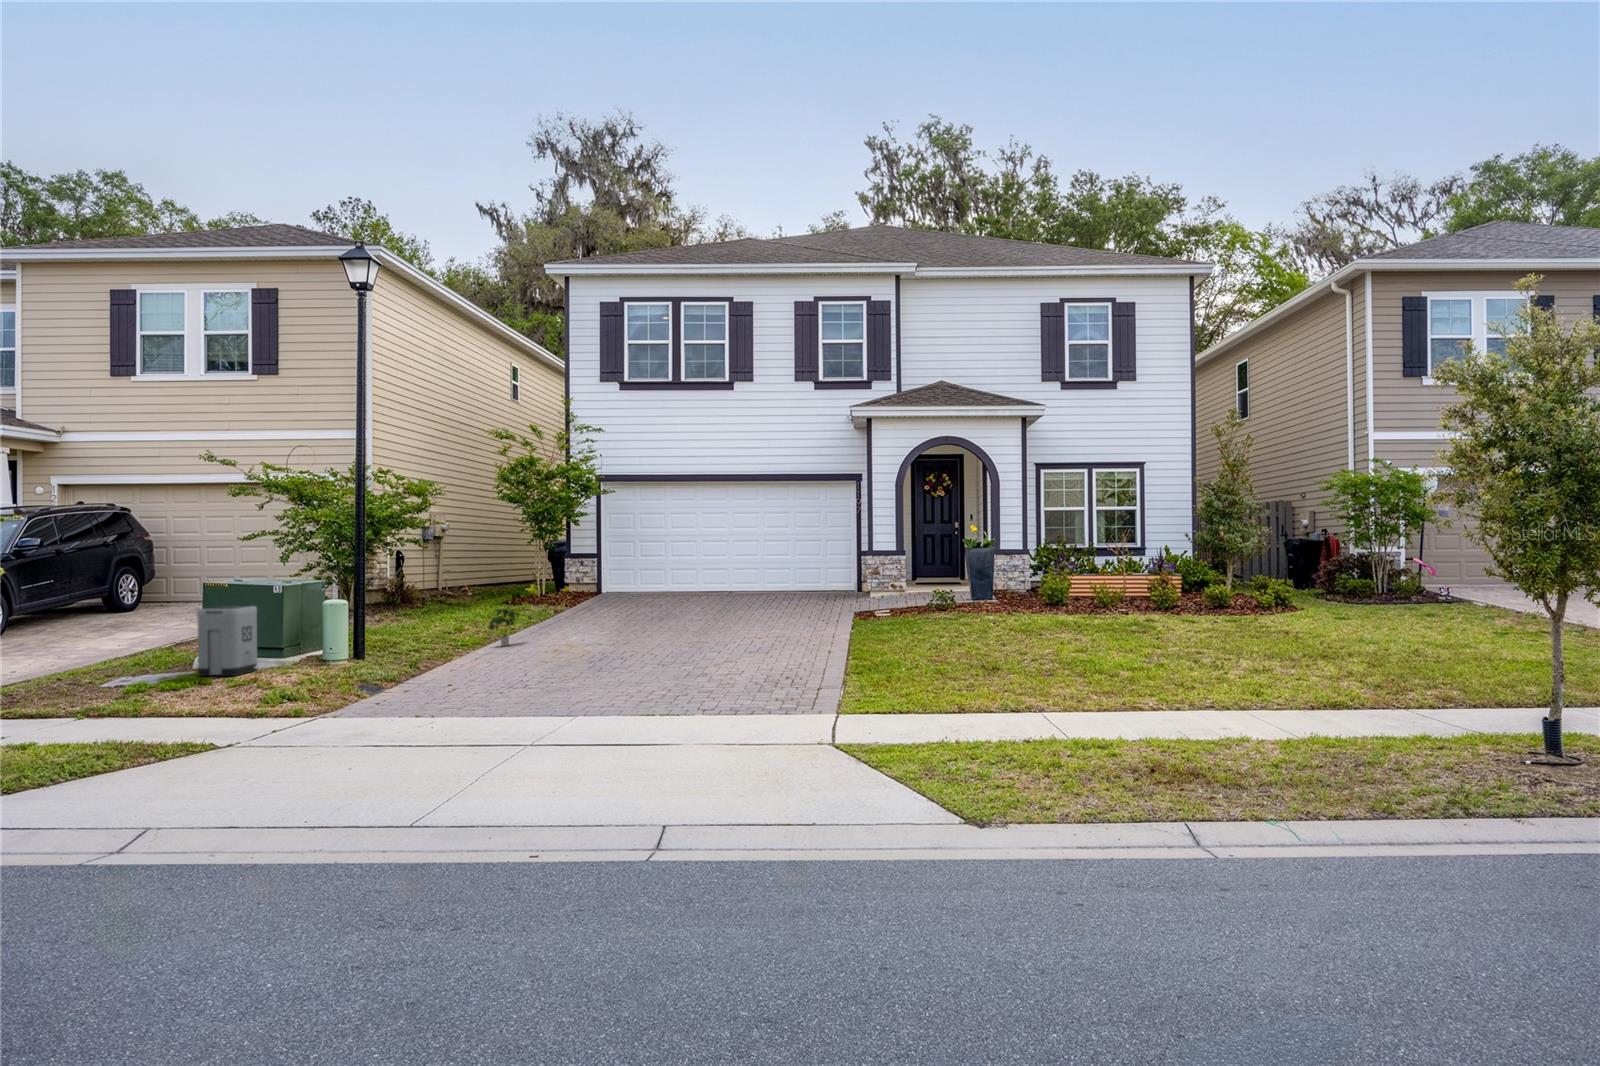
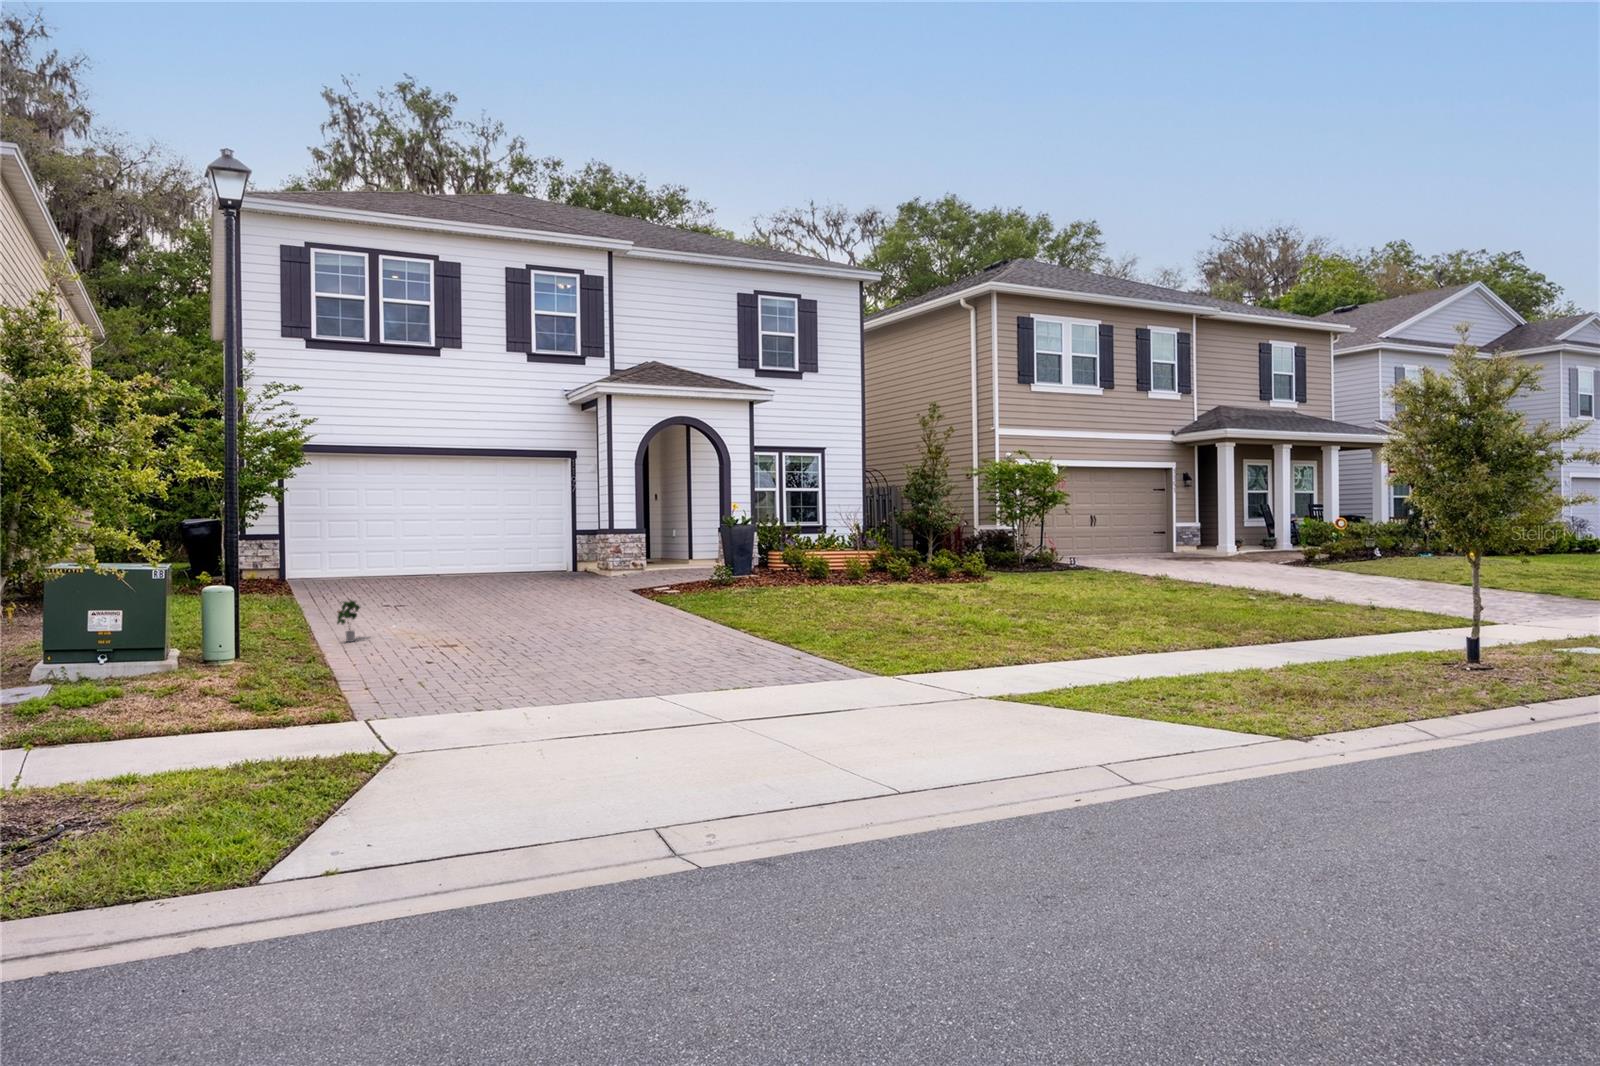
trash can: present [197,606,257,676] -> none [57,607,119,692]

